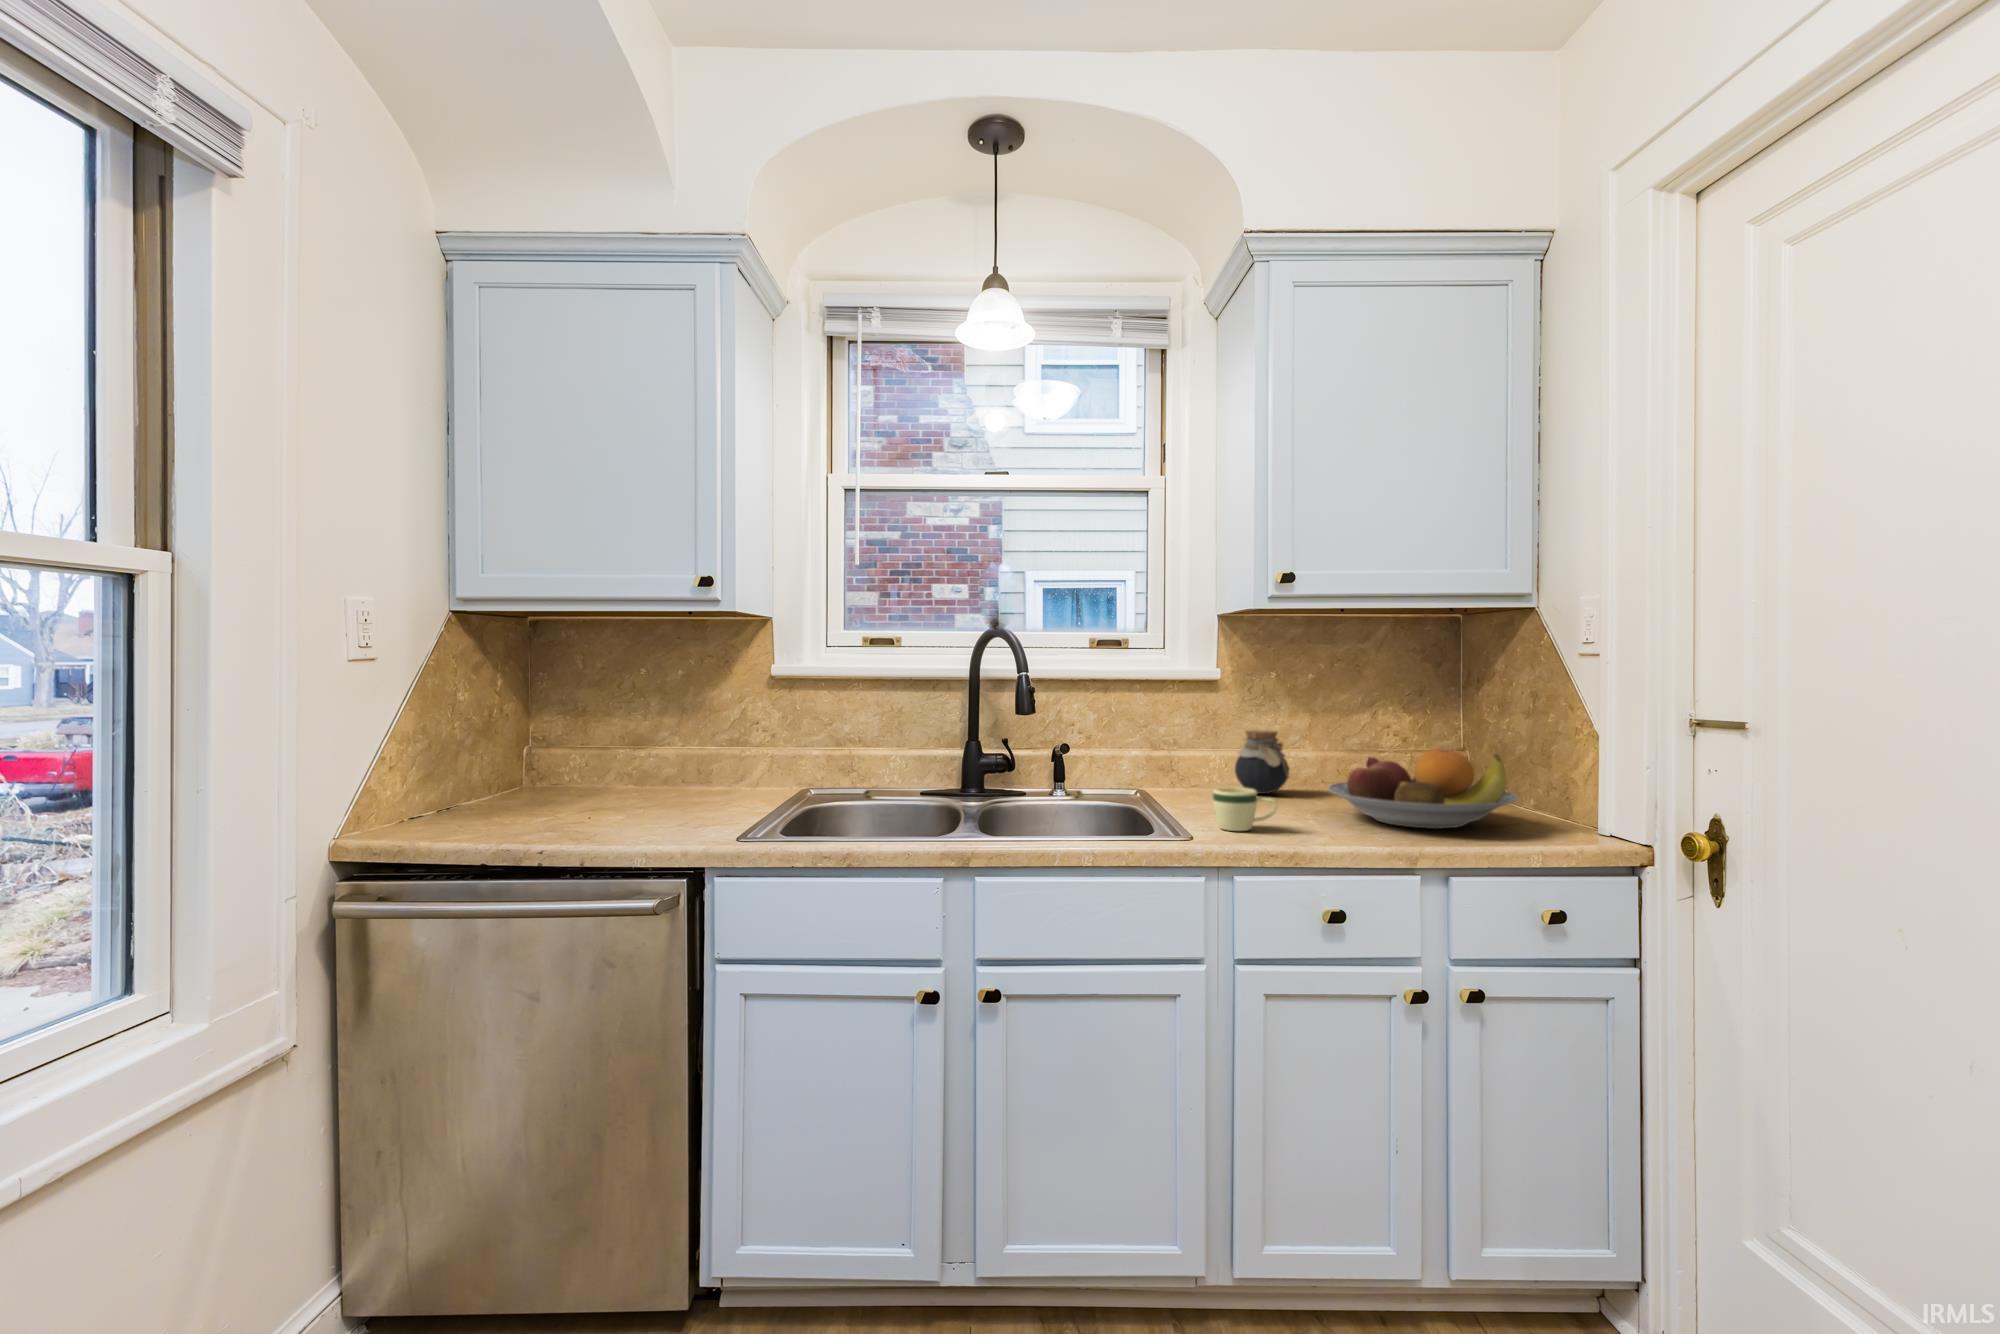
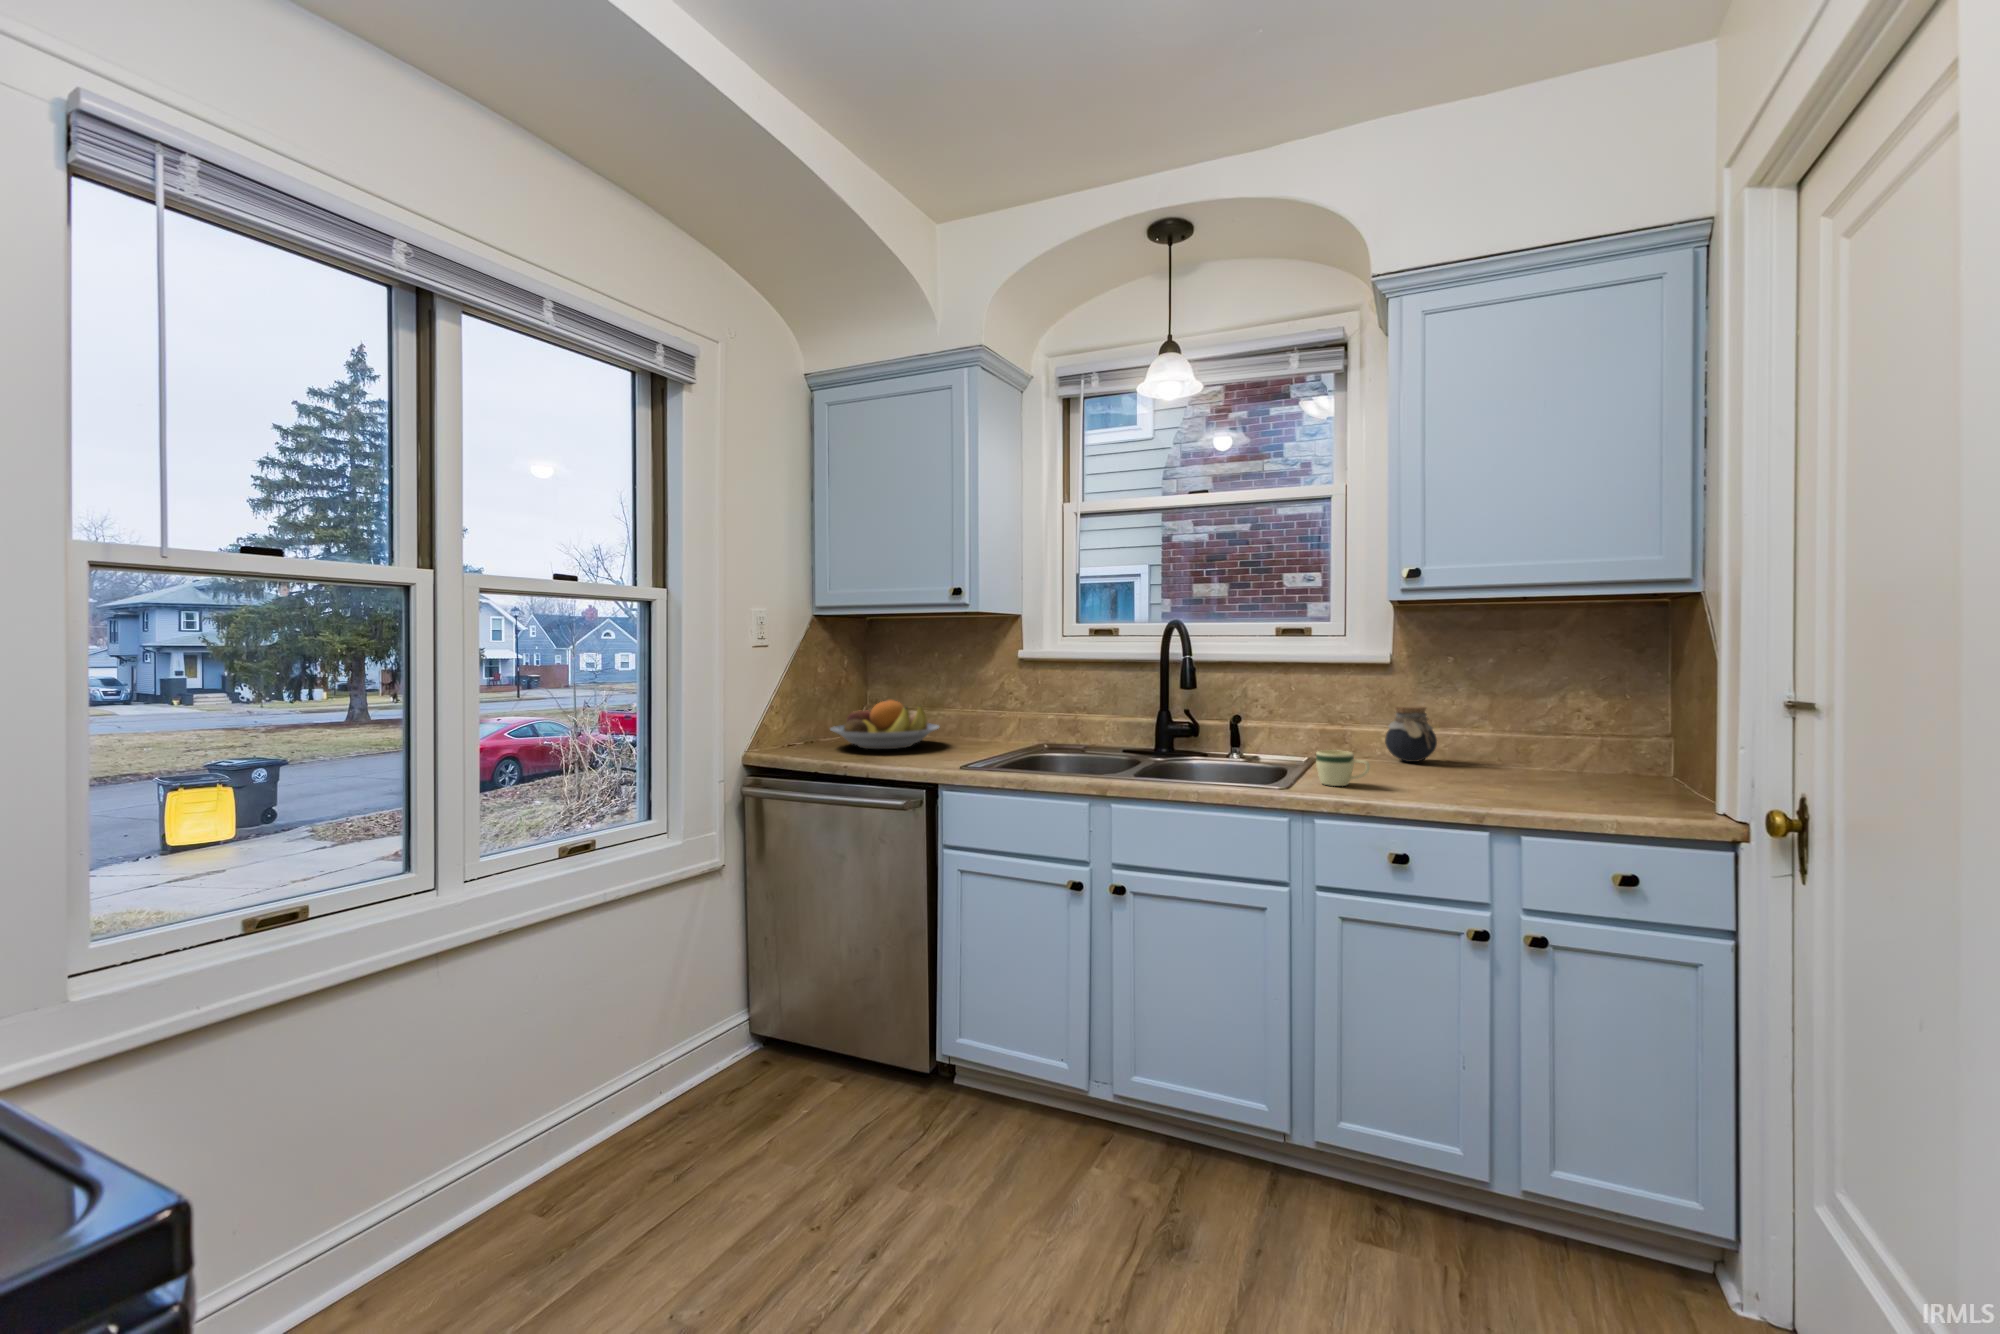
fruit bowl: present [1328,749,1517,829] -> present [830,700,939,749]

